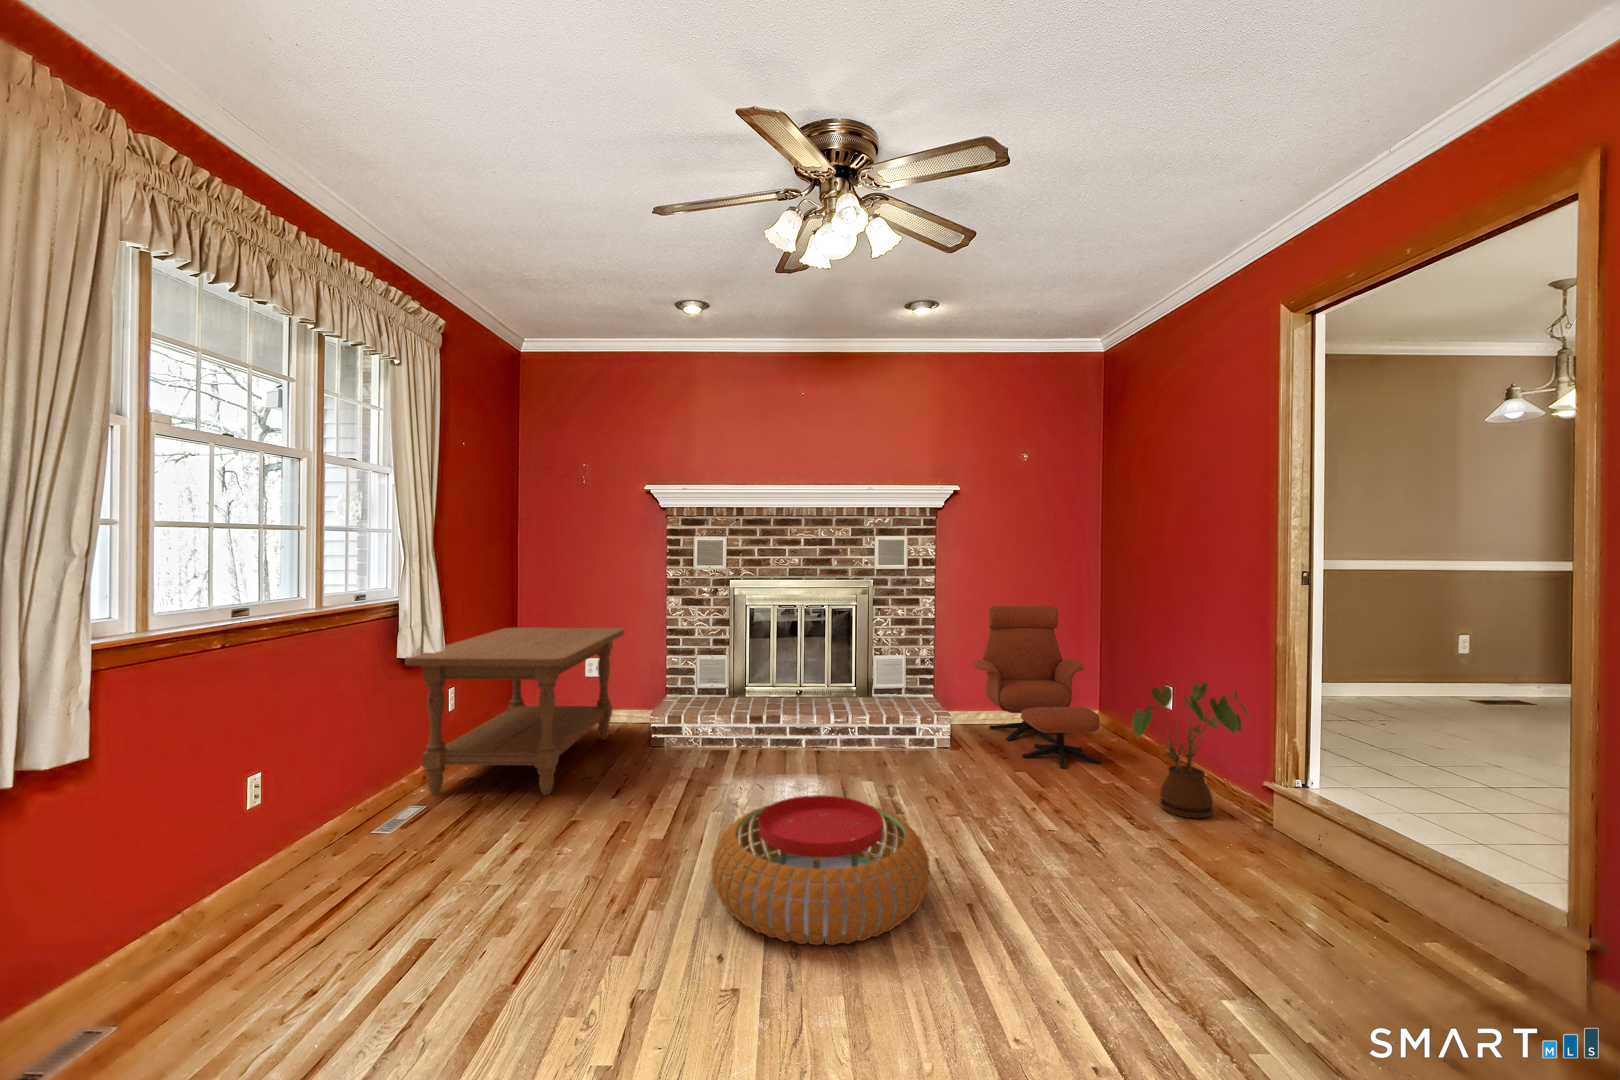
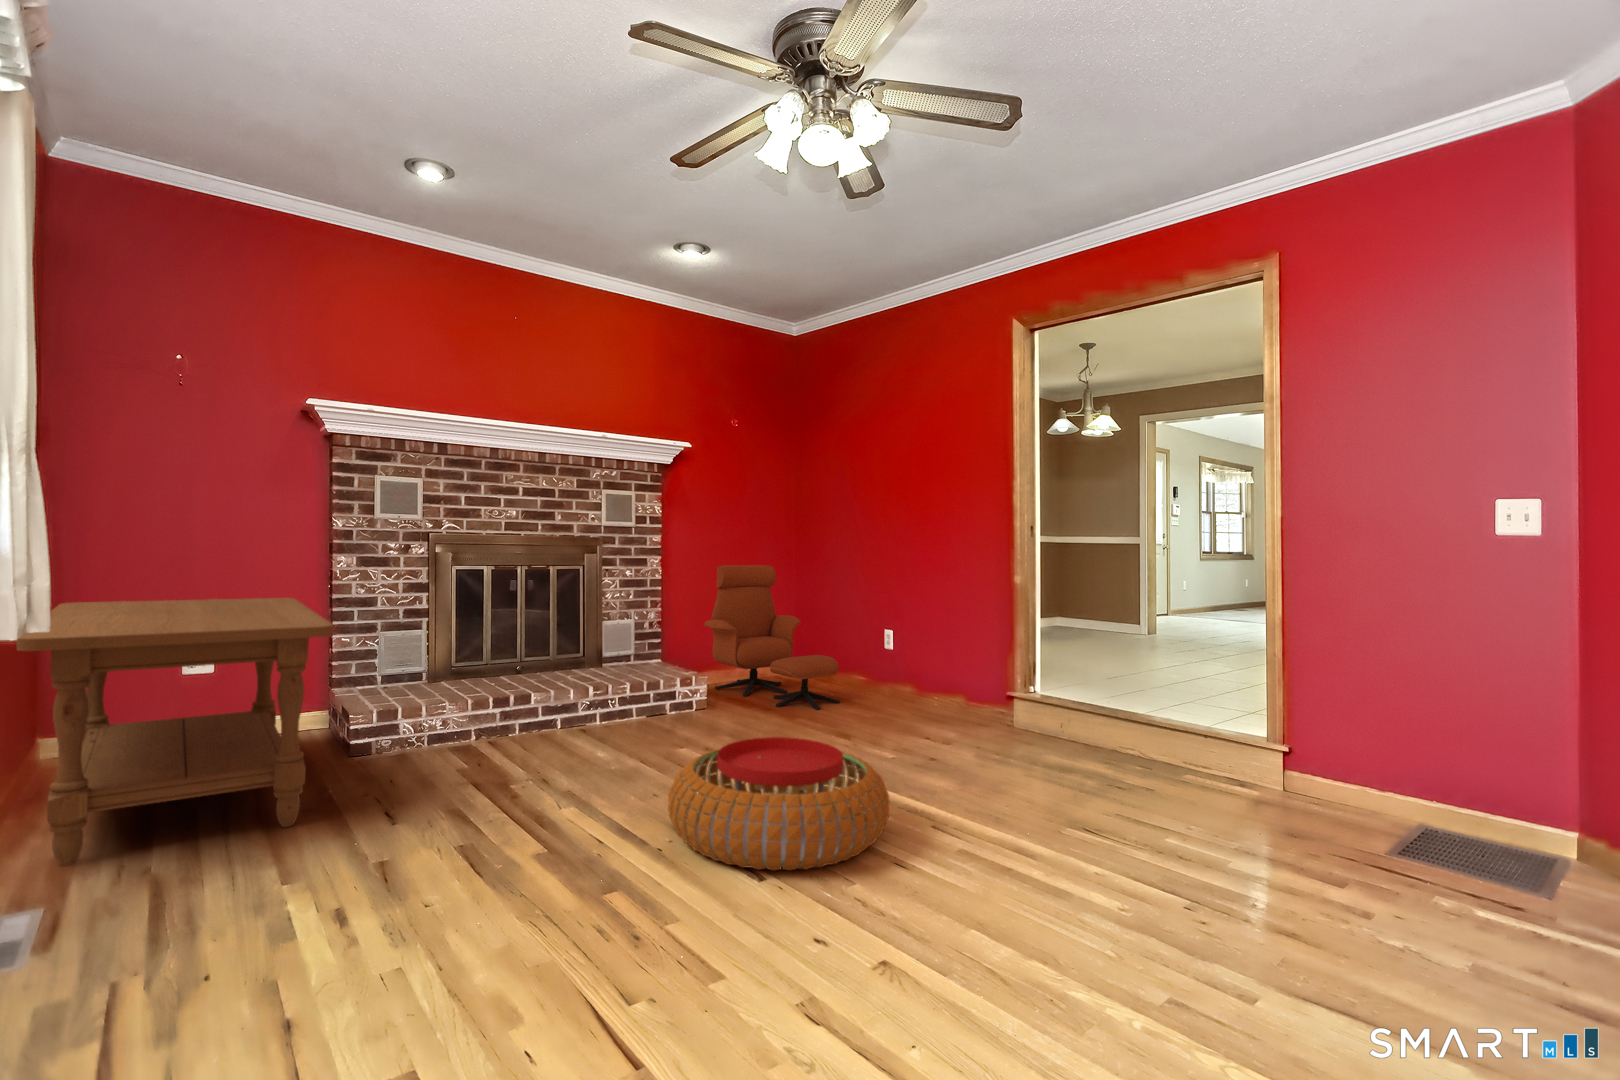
house plant: present [1132,682,1248,818] -> none [896,616,989,727]

